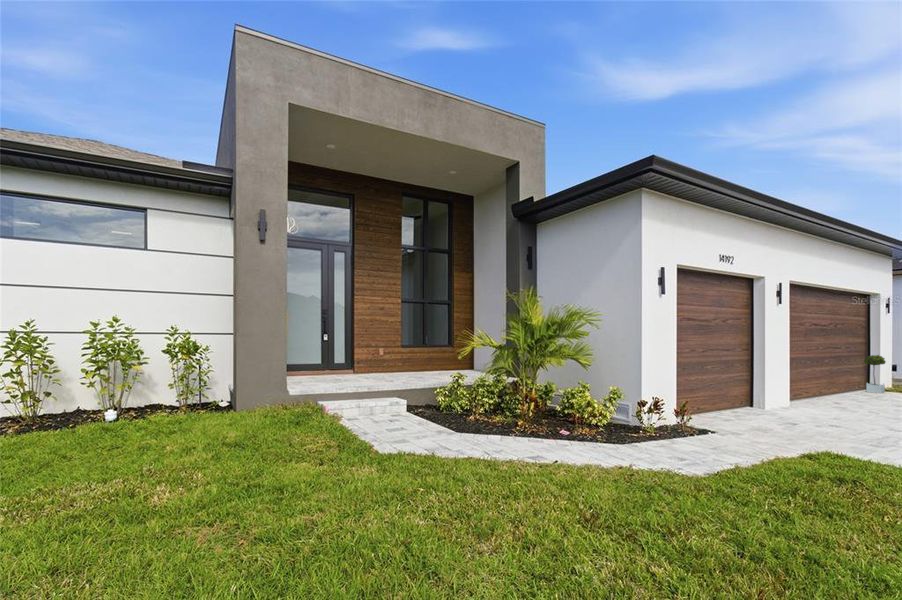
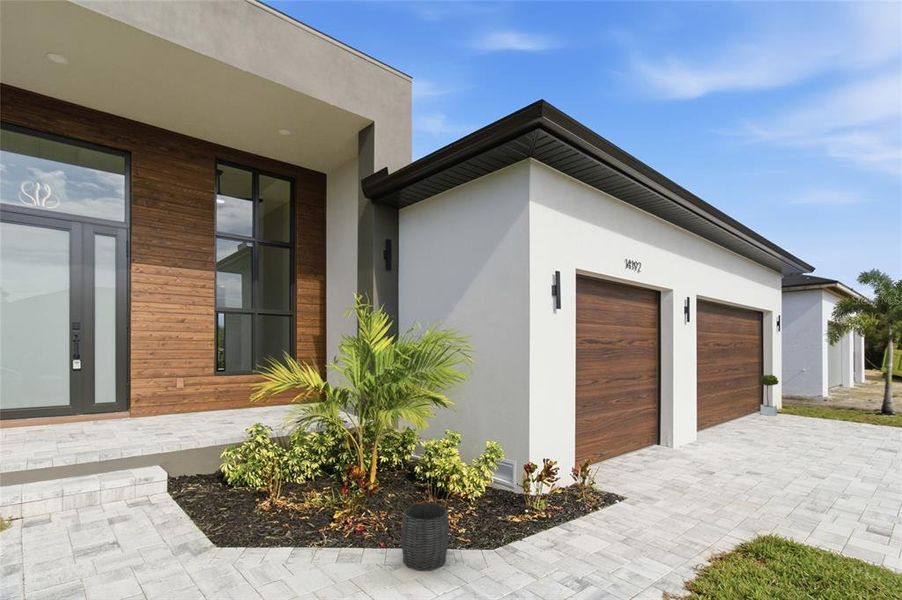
woven basket: none [565,412,594,447] -> present [401,503,449,571]

